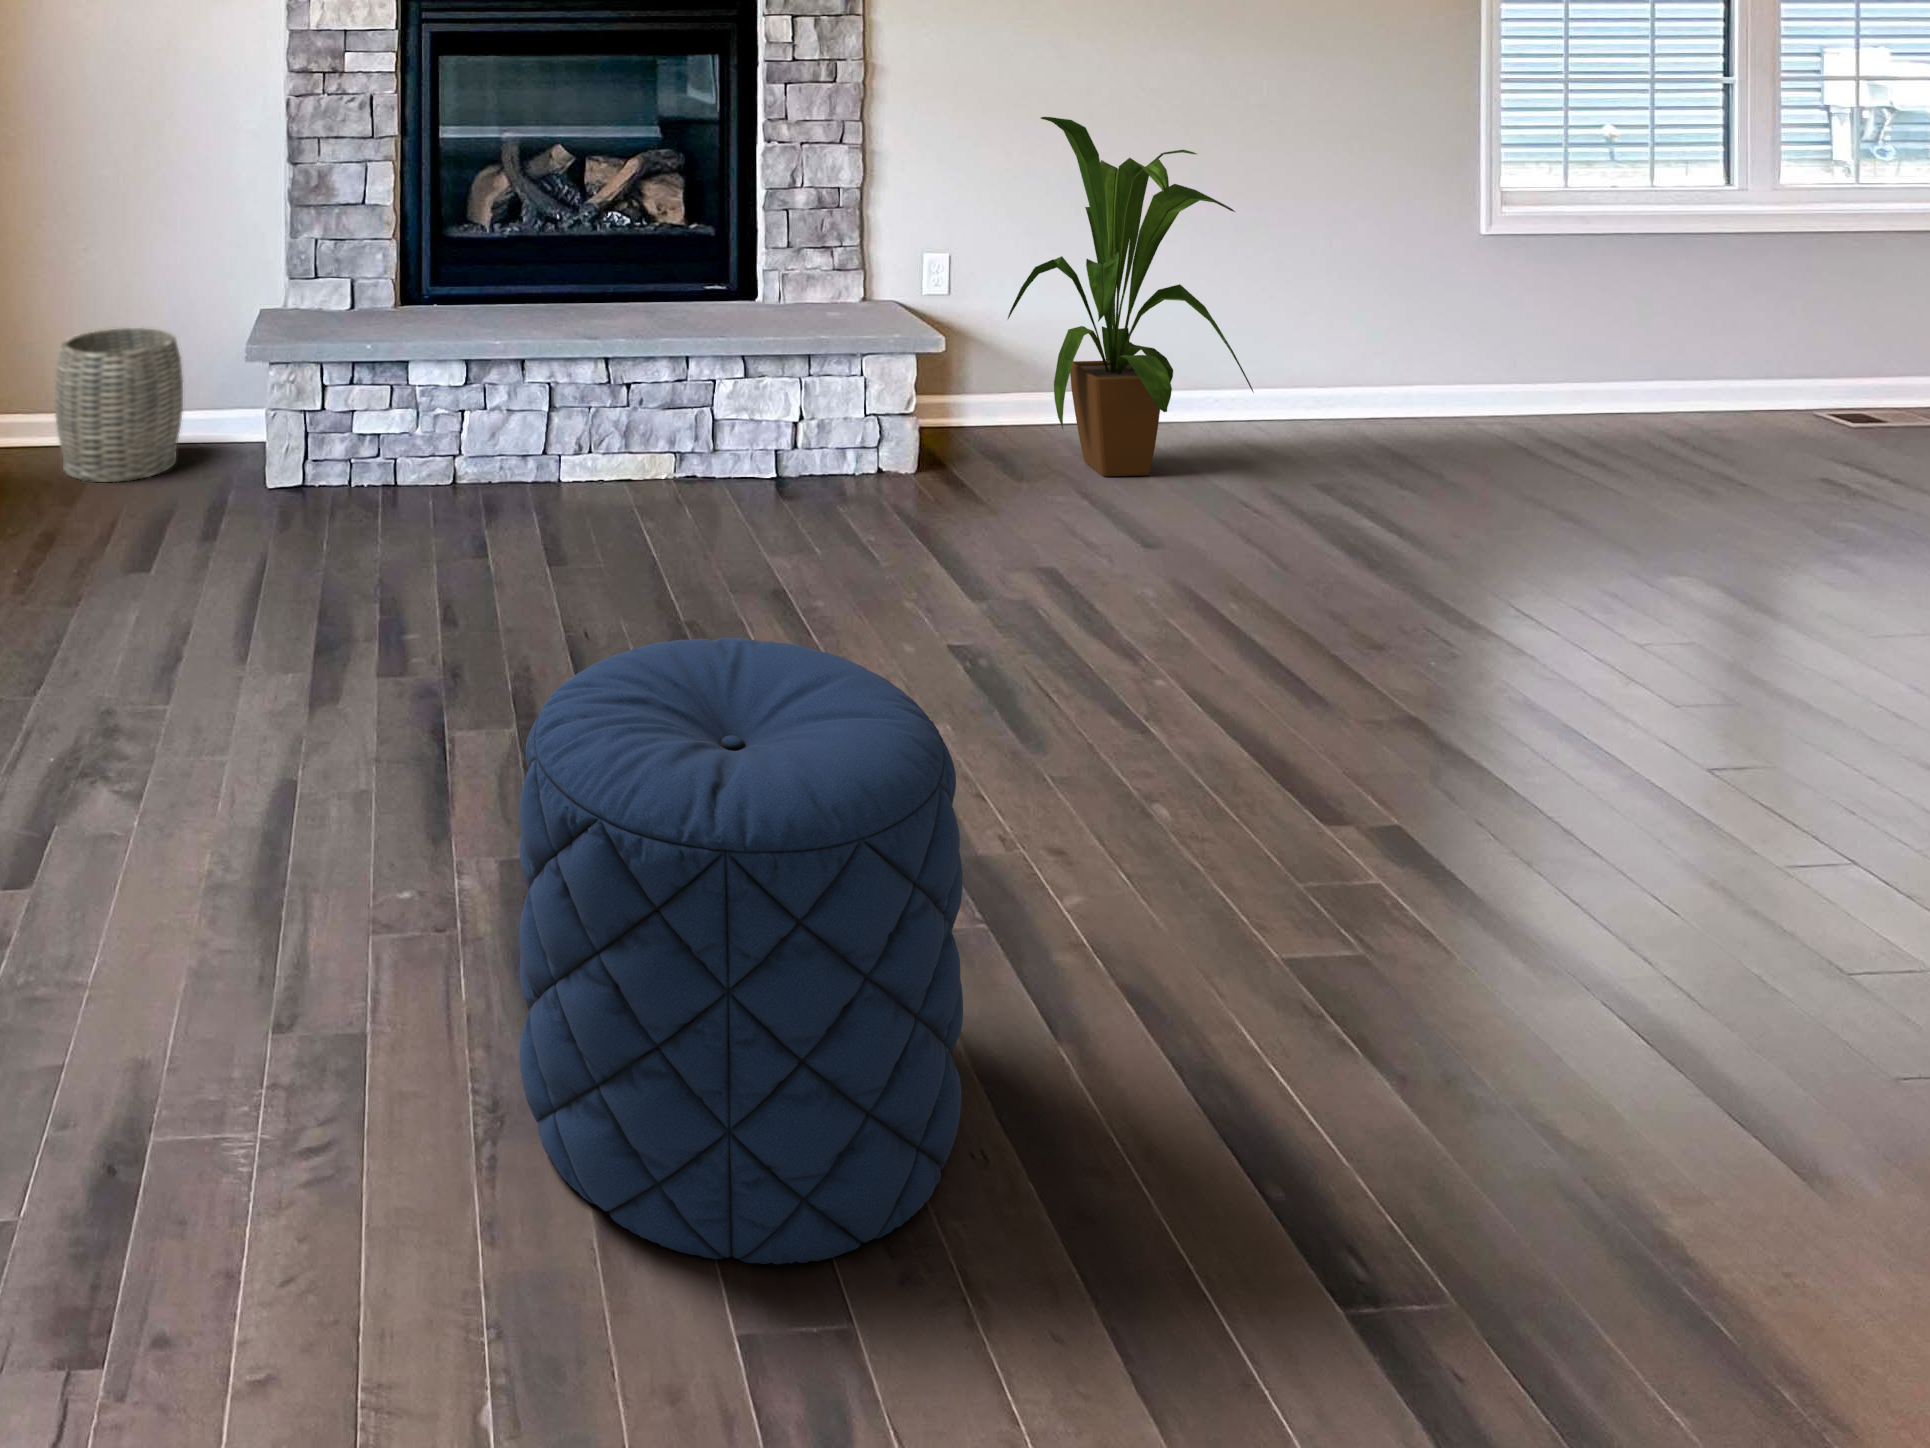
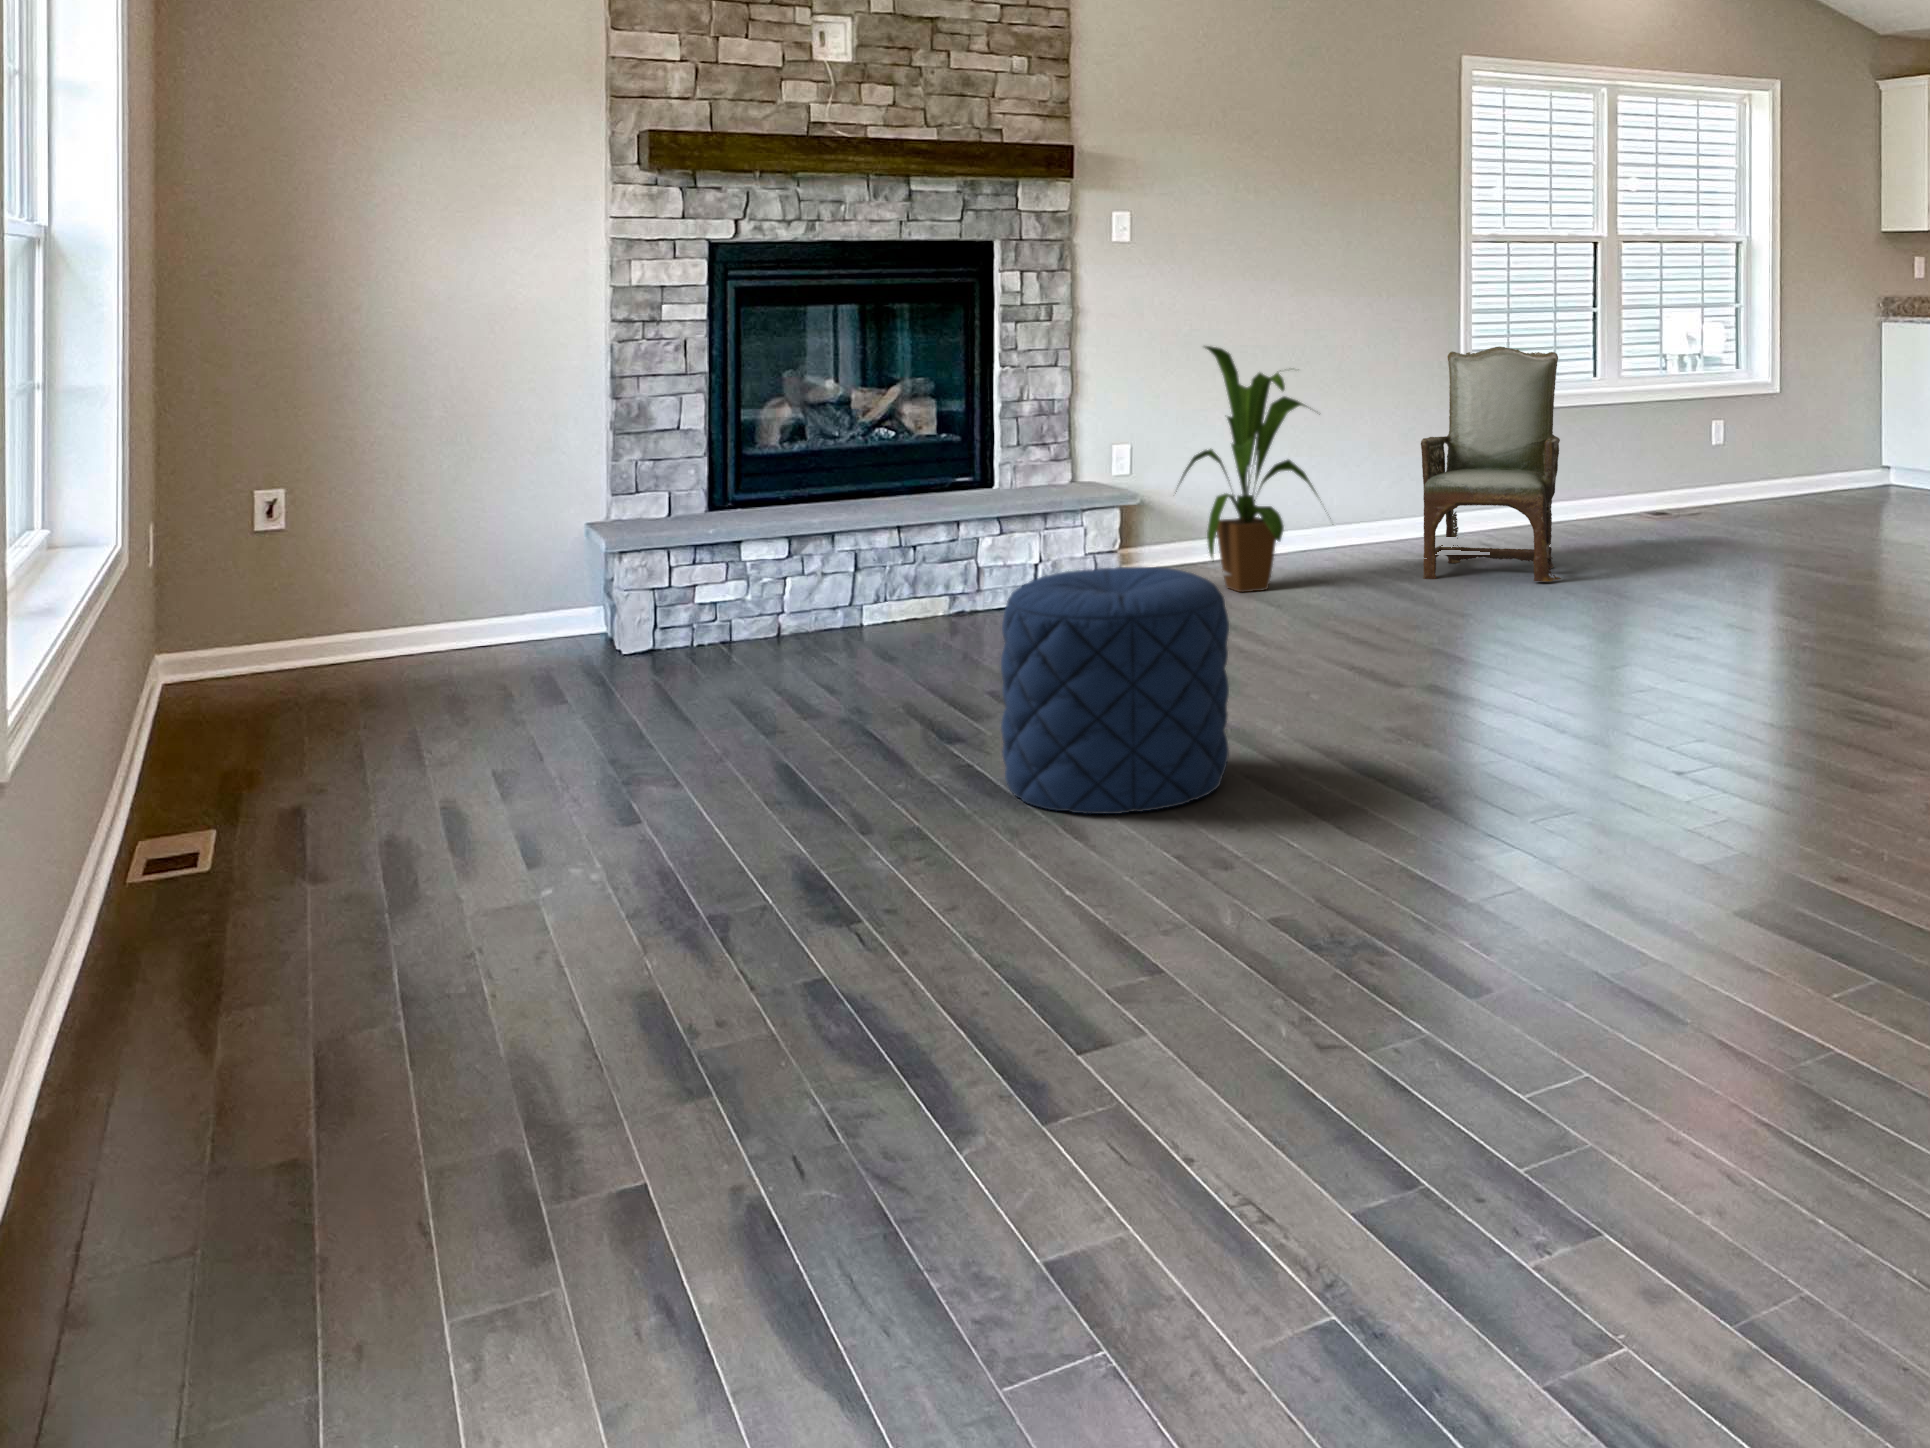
armchair: none [1402,110,1669,511] -> present [1421,346,1561,582]
woven basket: present [55,328,183,482] -> none [425,532,540,649]

